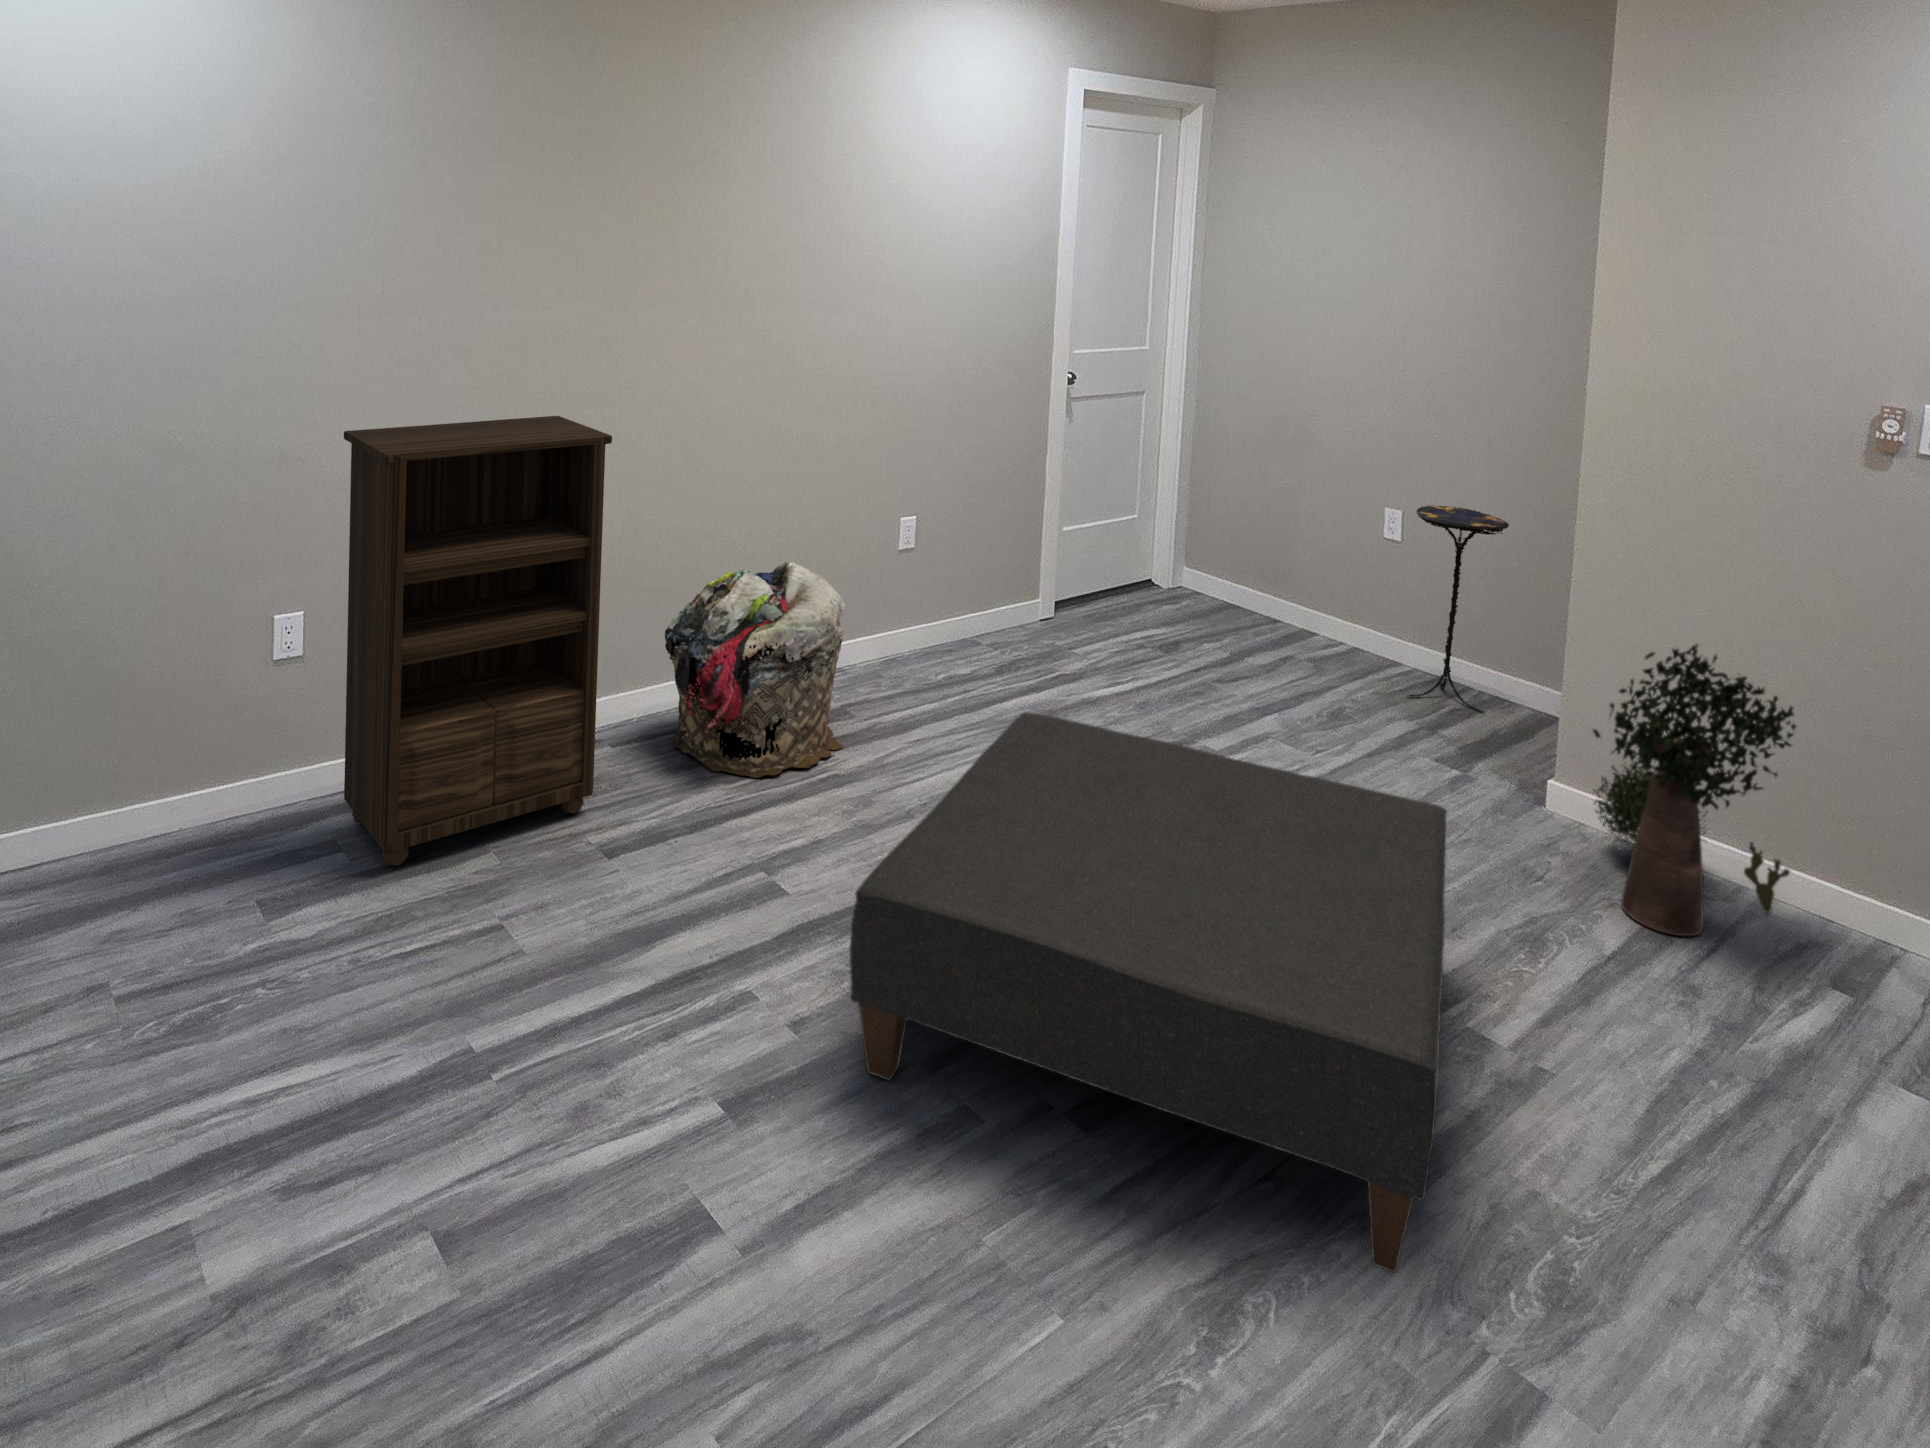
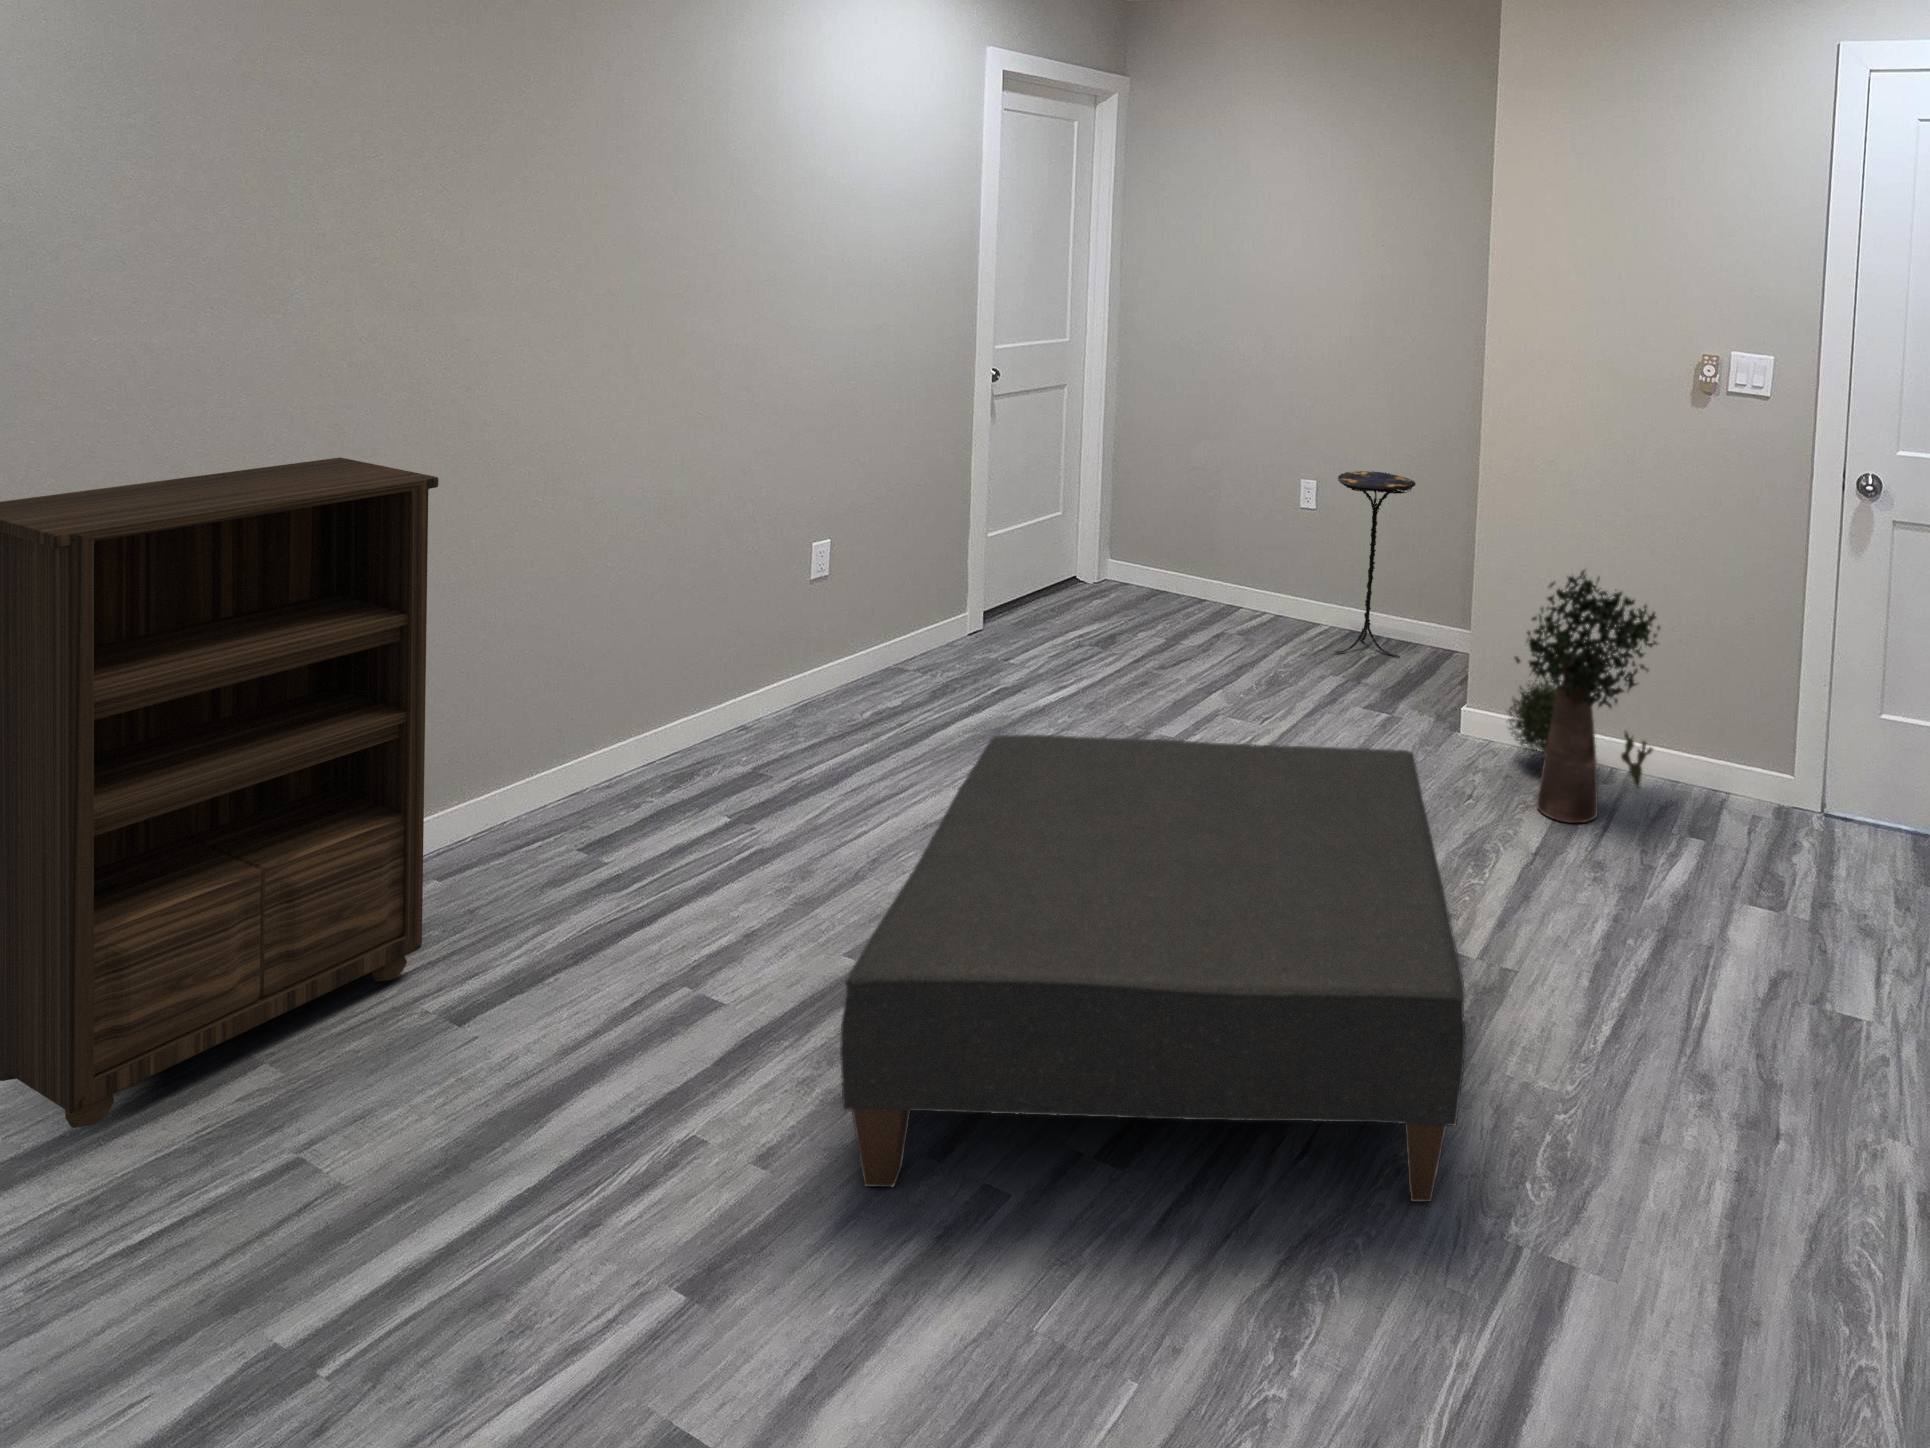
laundry basket: present [665,562,845,778] -> none [512,609,764,880]

